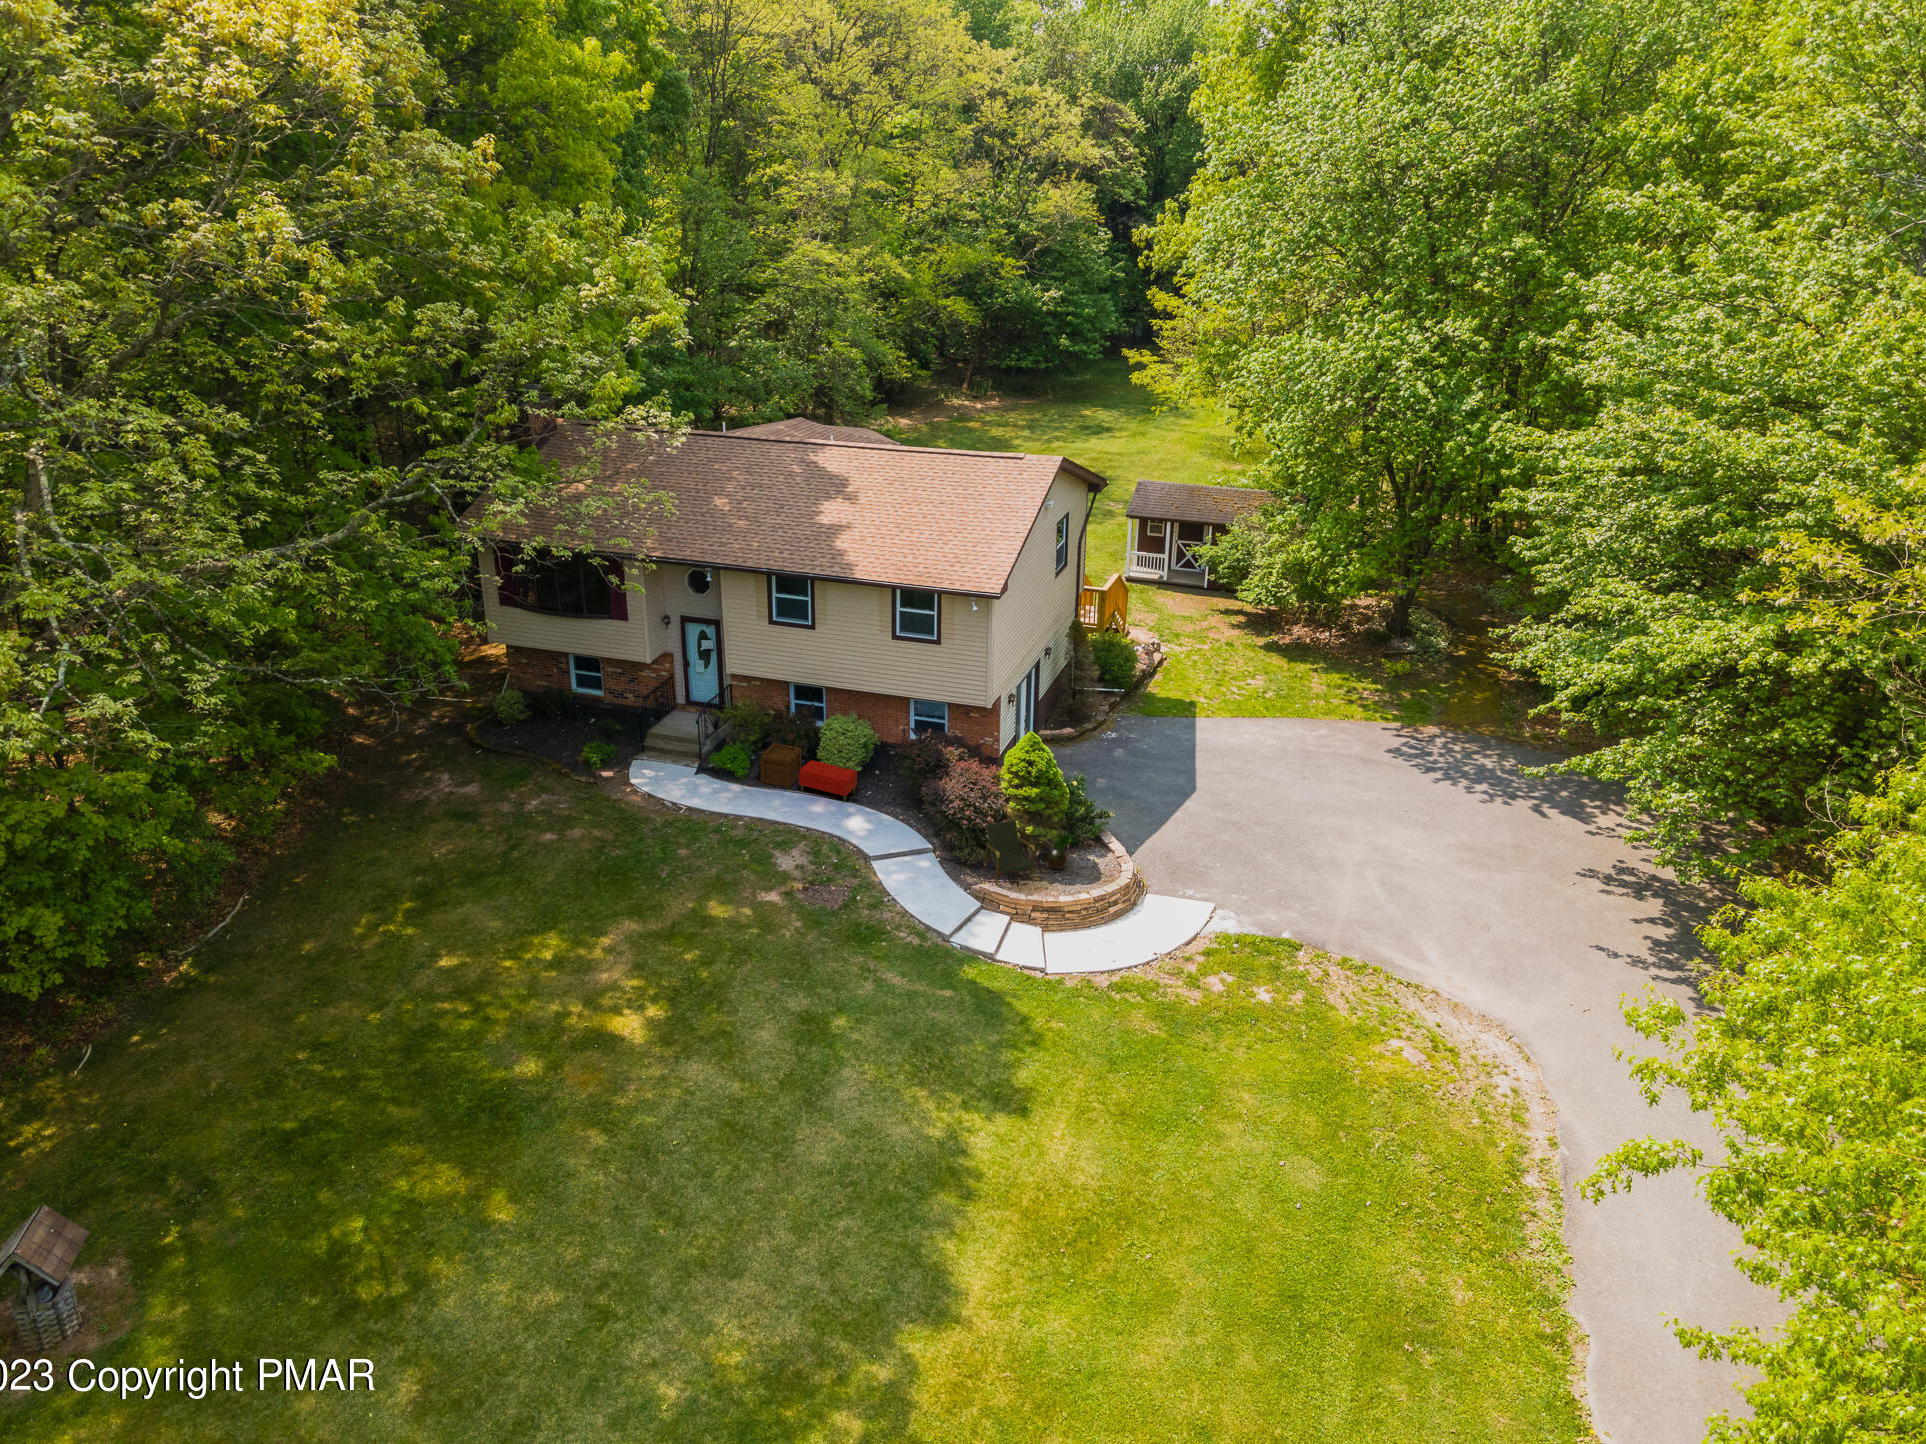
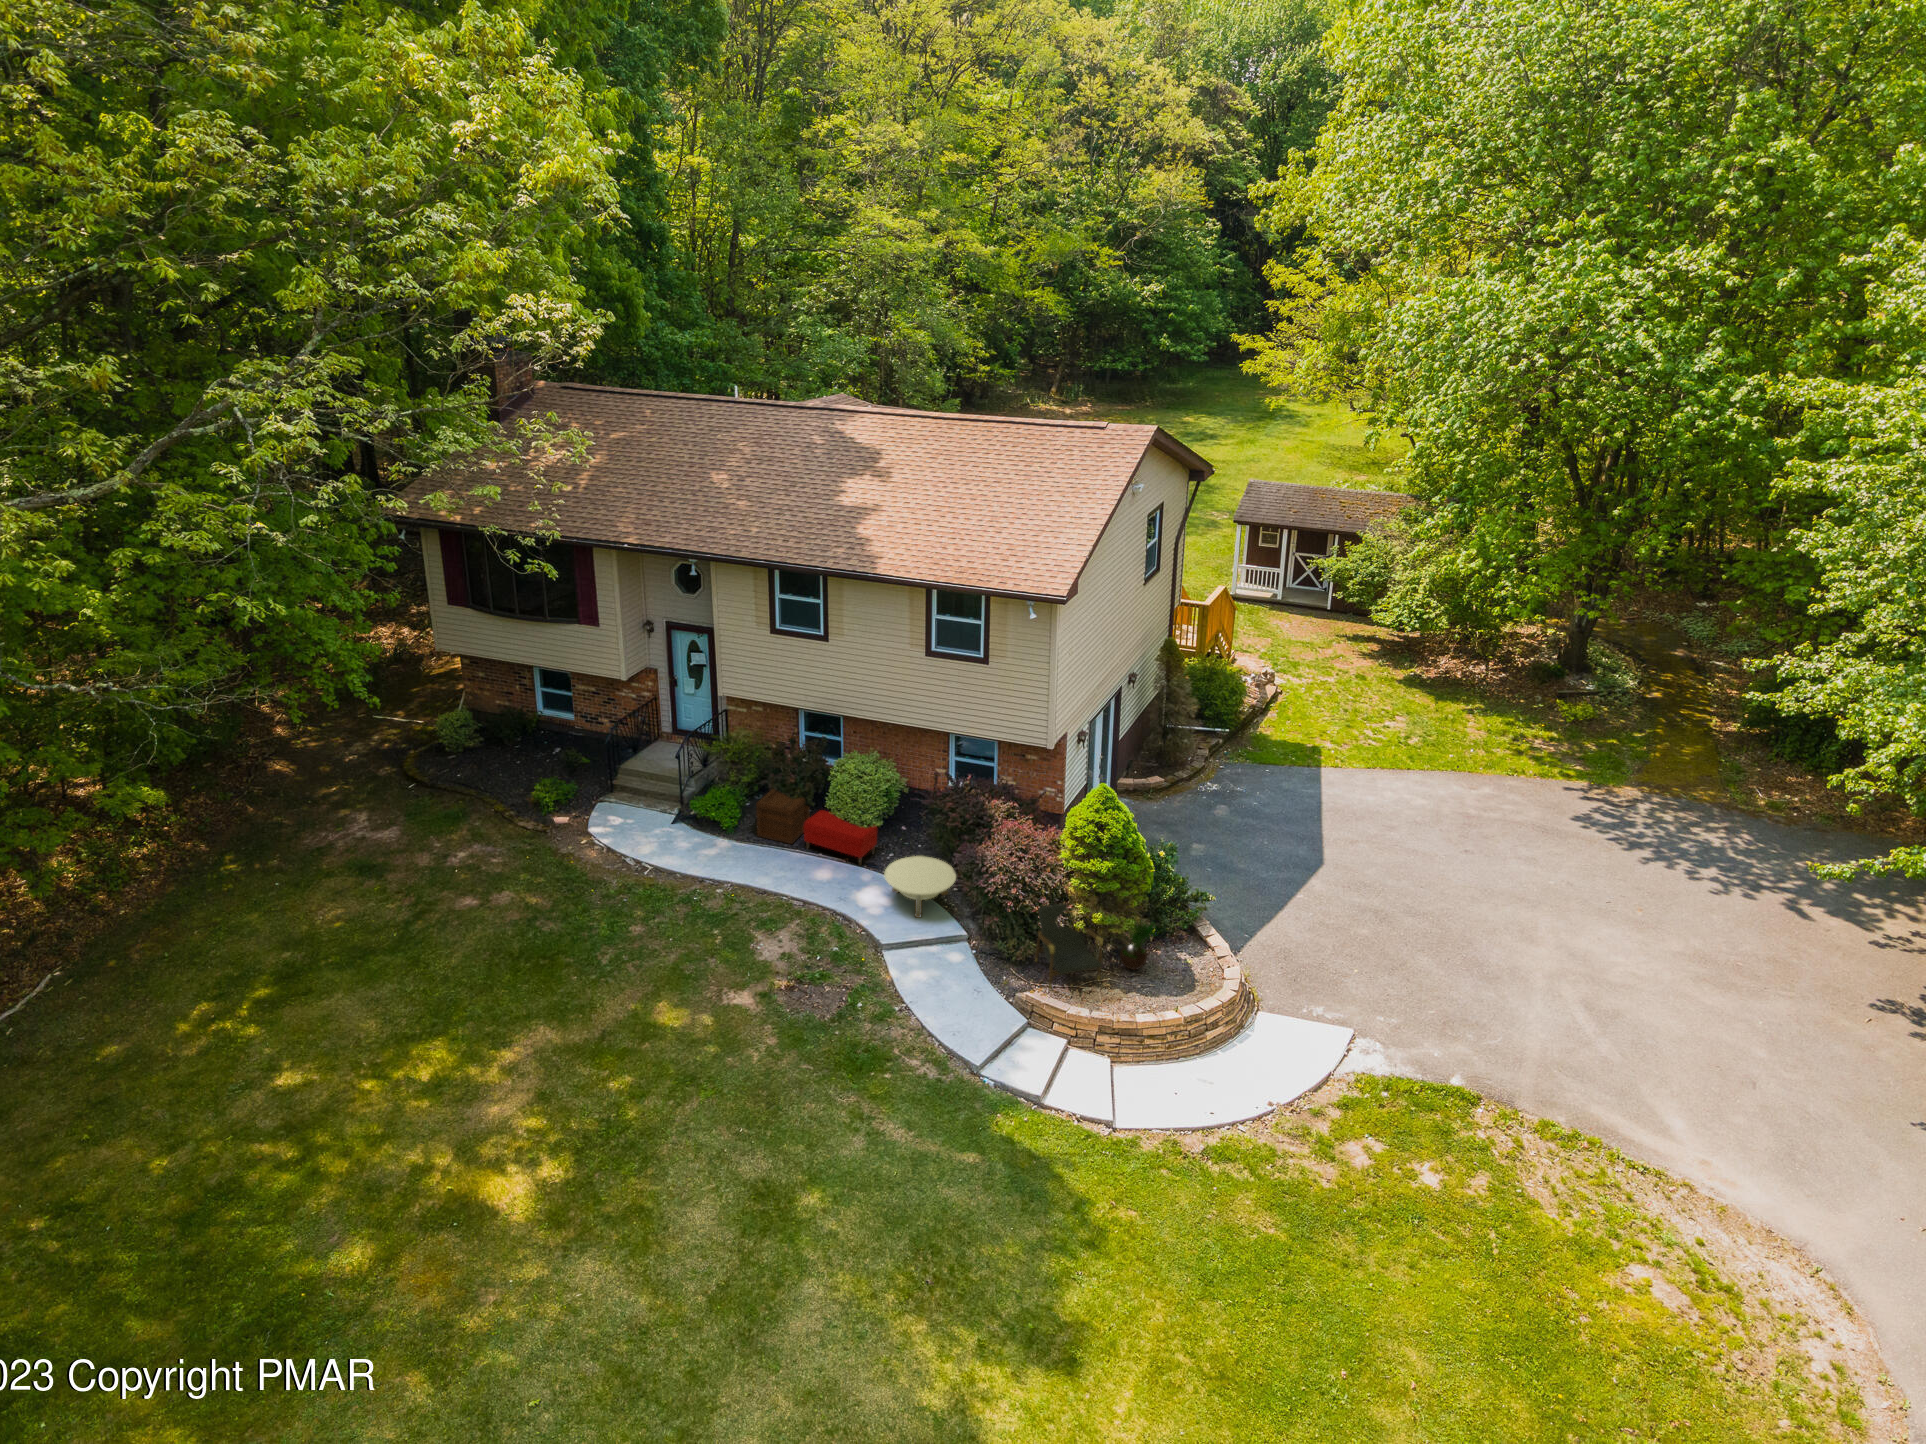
round table: none [867,793,922,838] -> present [884,856,956,918]

